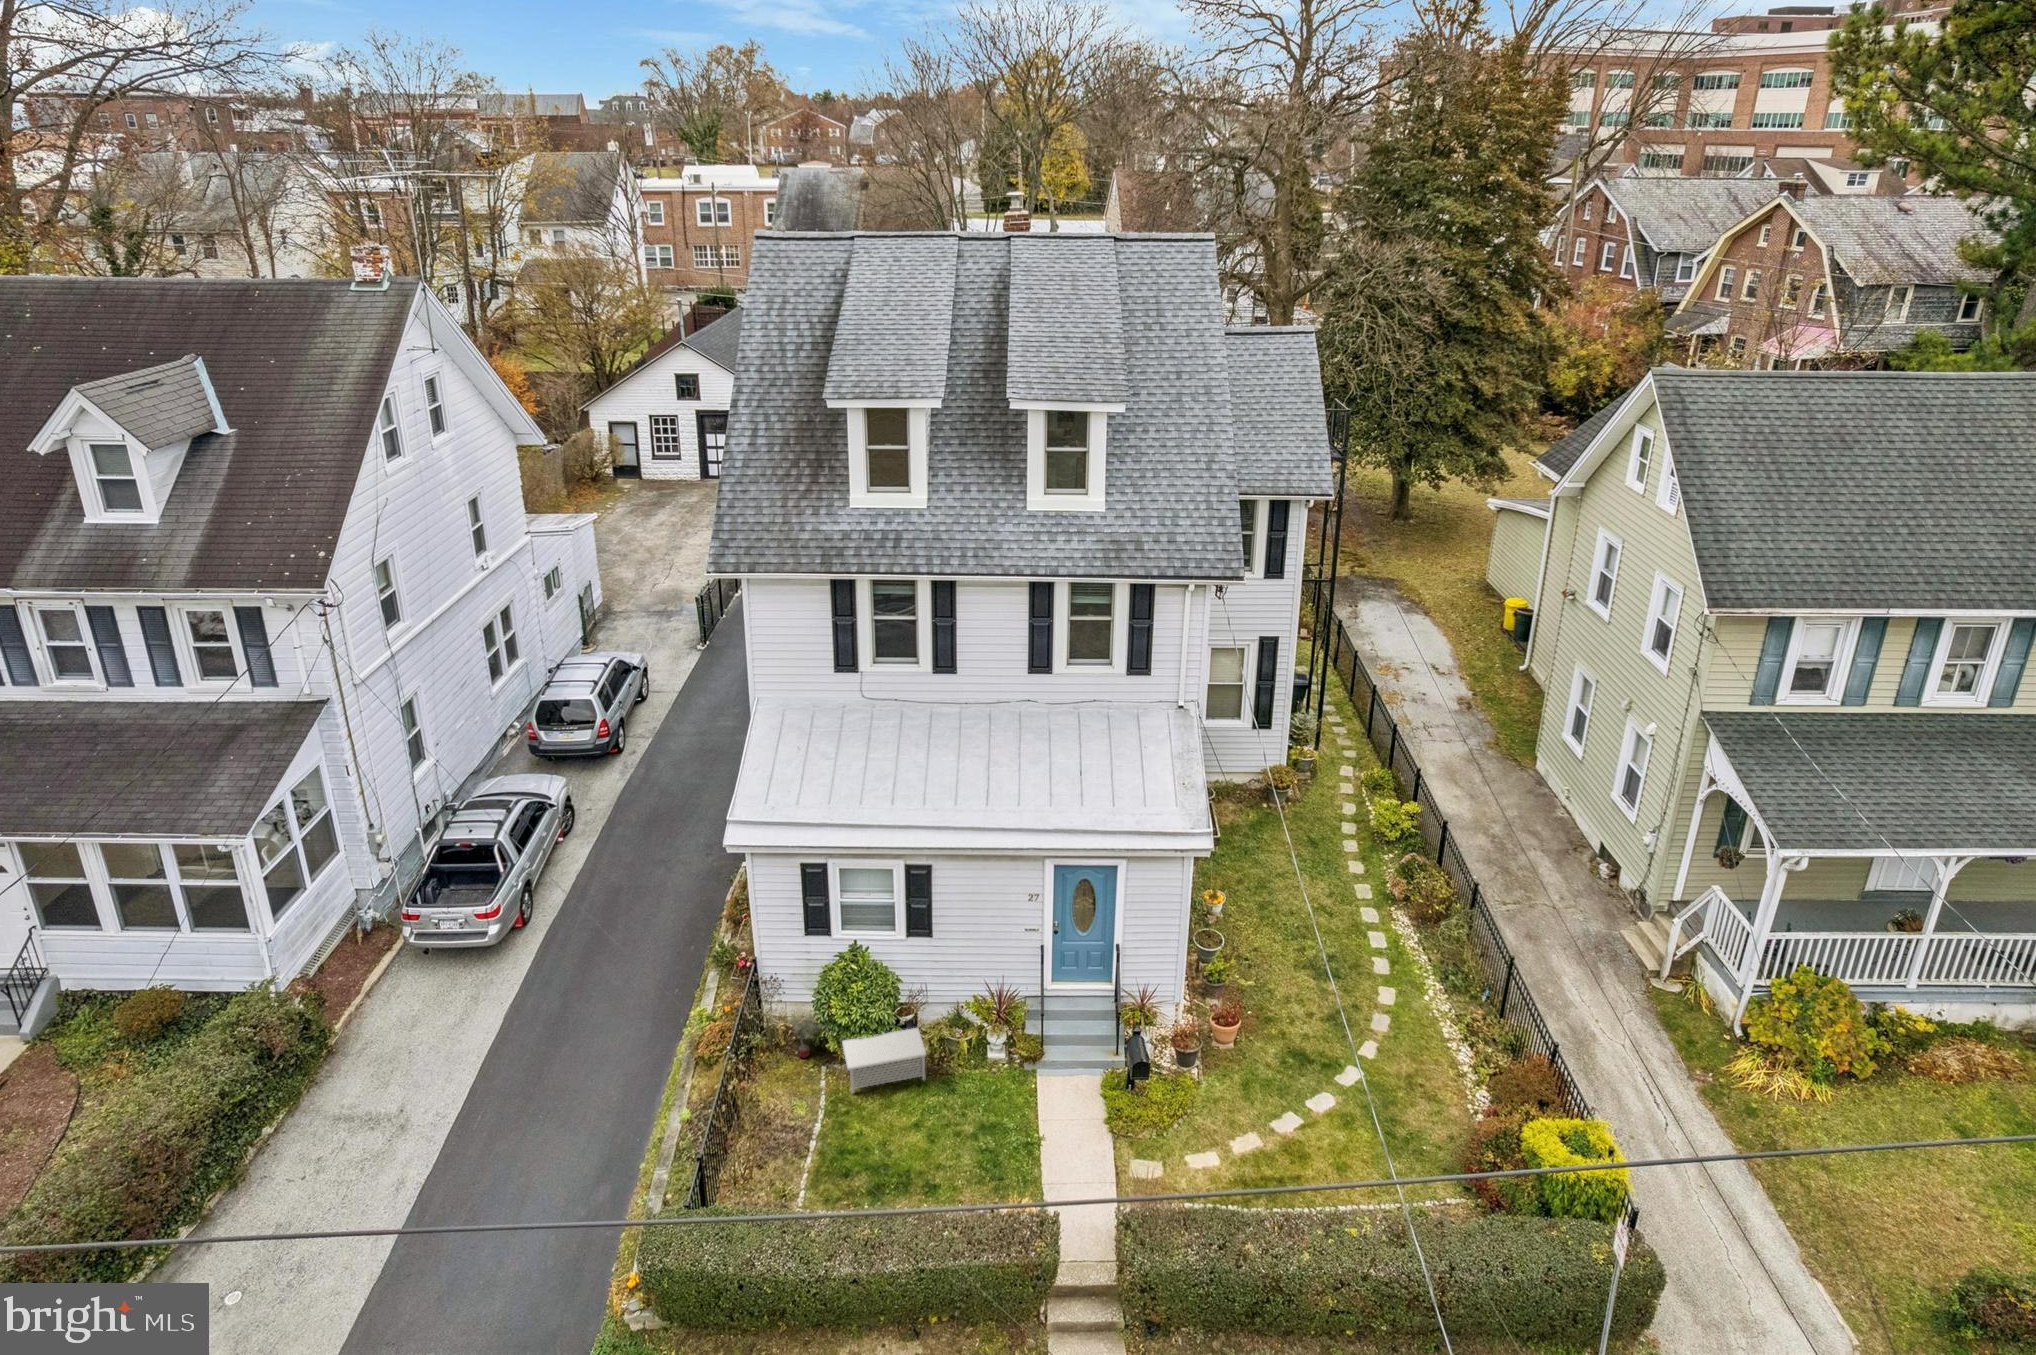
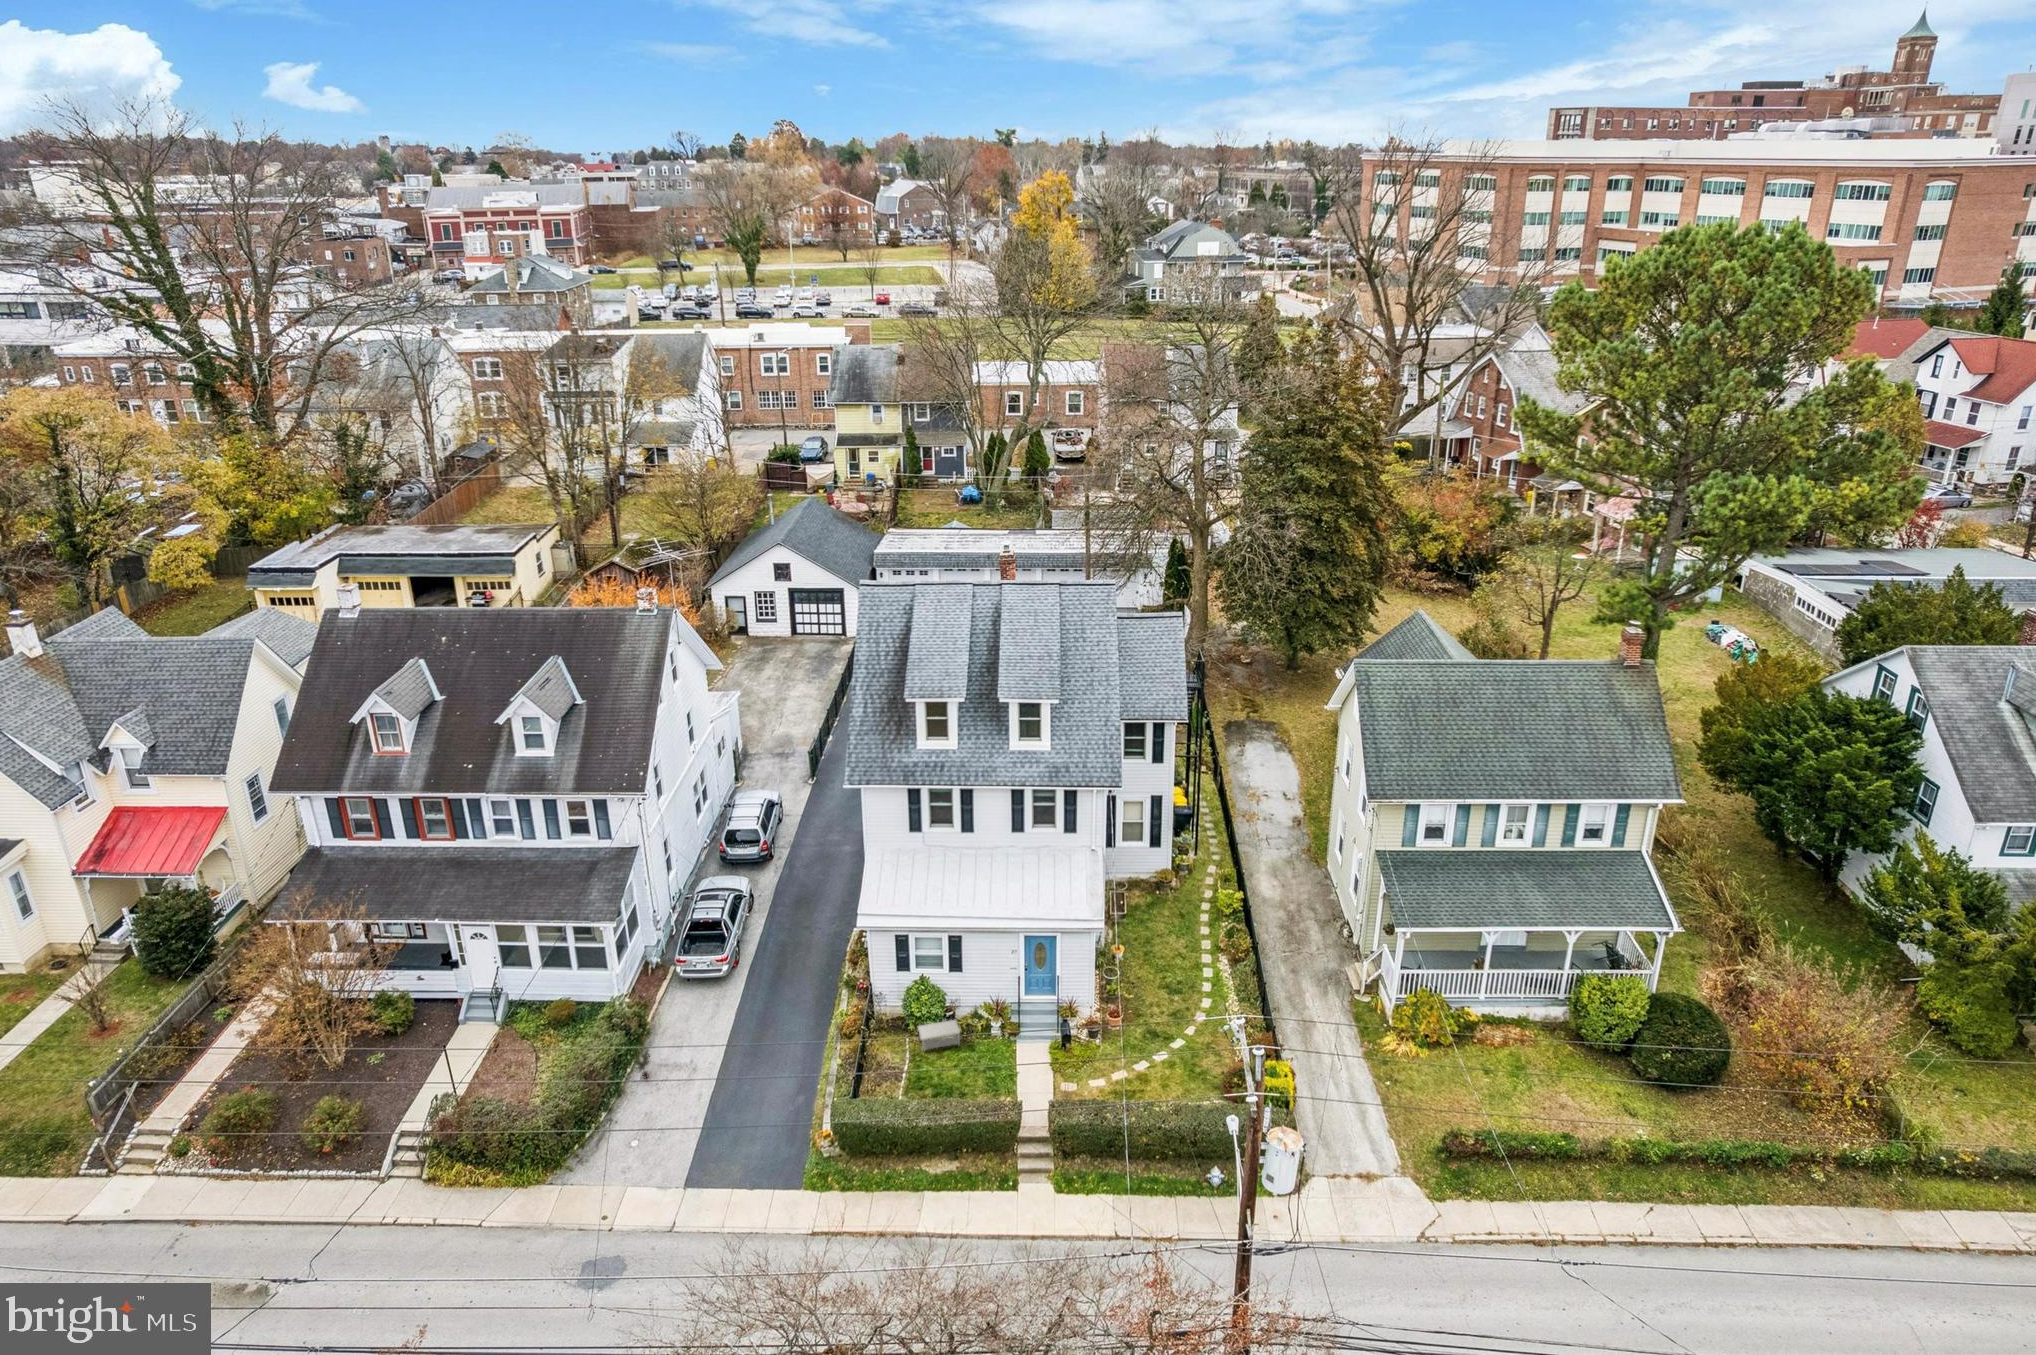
potted tree: present [790,1013,822,1058] -> present [636,1050,650,1078]

